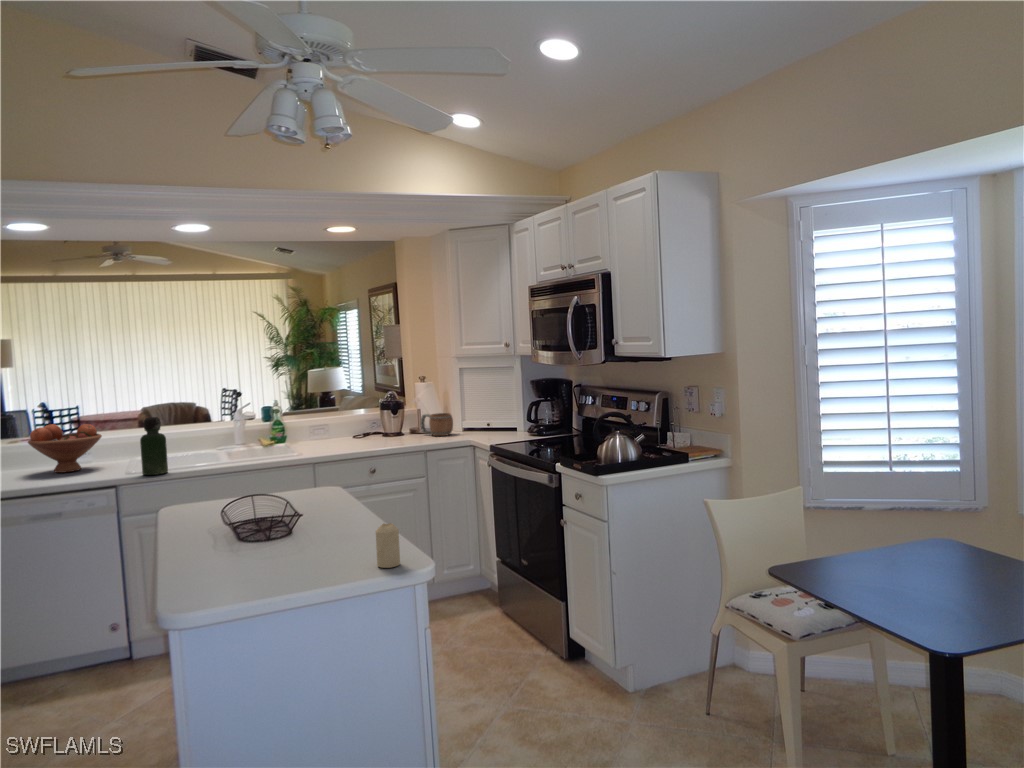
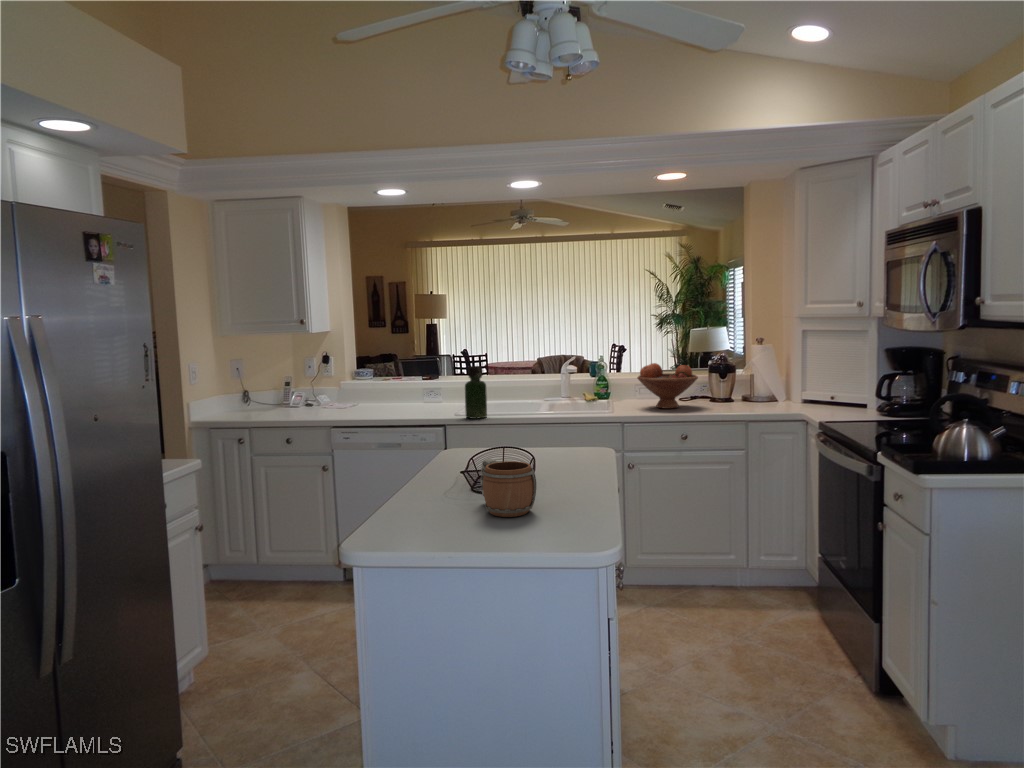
mug: present [421,413,453,436] -> present [481,458,536,517]
fruit bowl: present [28,424,102,473] -> present [637,363,698,409]
candle: present [376,523,400,568] -> none [539,494,565,543]

